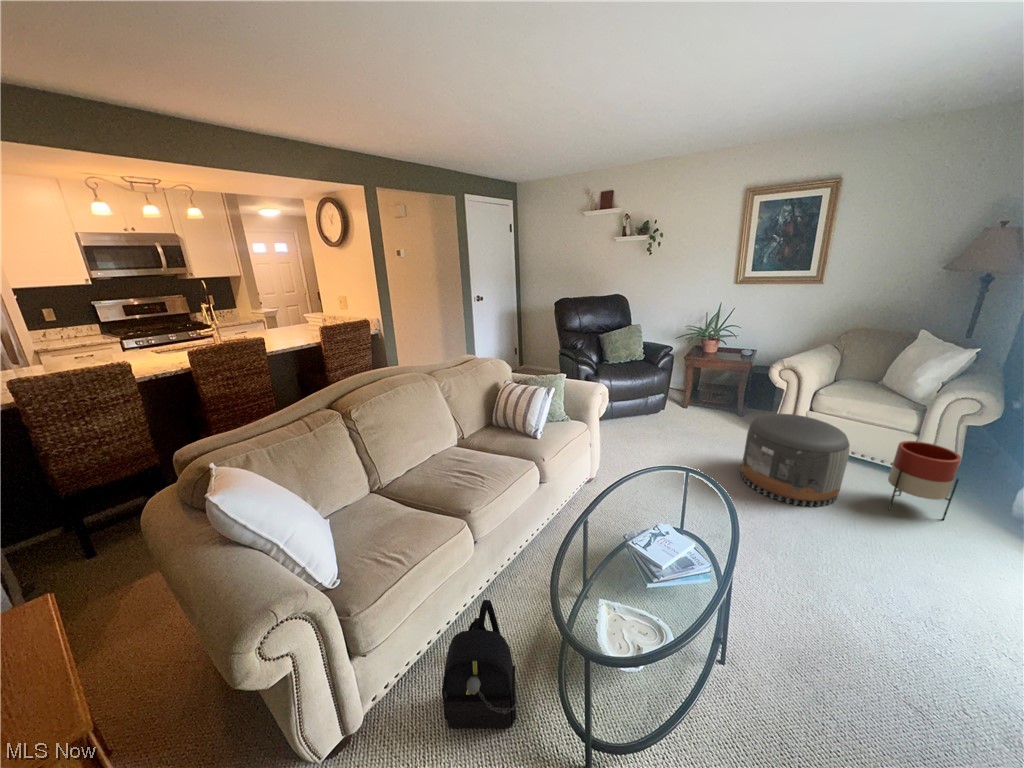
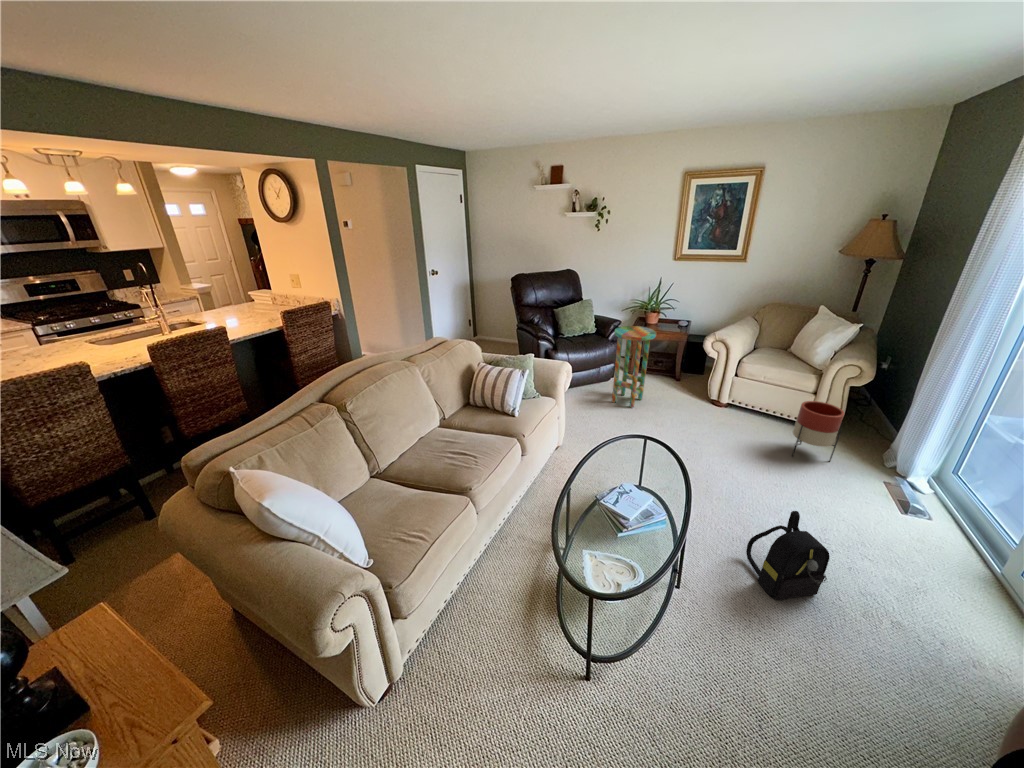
side table: none [659,351,711,442] -> present [612,326,656,408]
pouf: present [741,414,850,507] -> none [681,382,766,459]
backpack: present [442,600,518,728] -> present [746,511,829,600]

